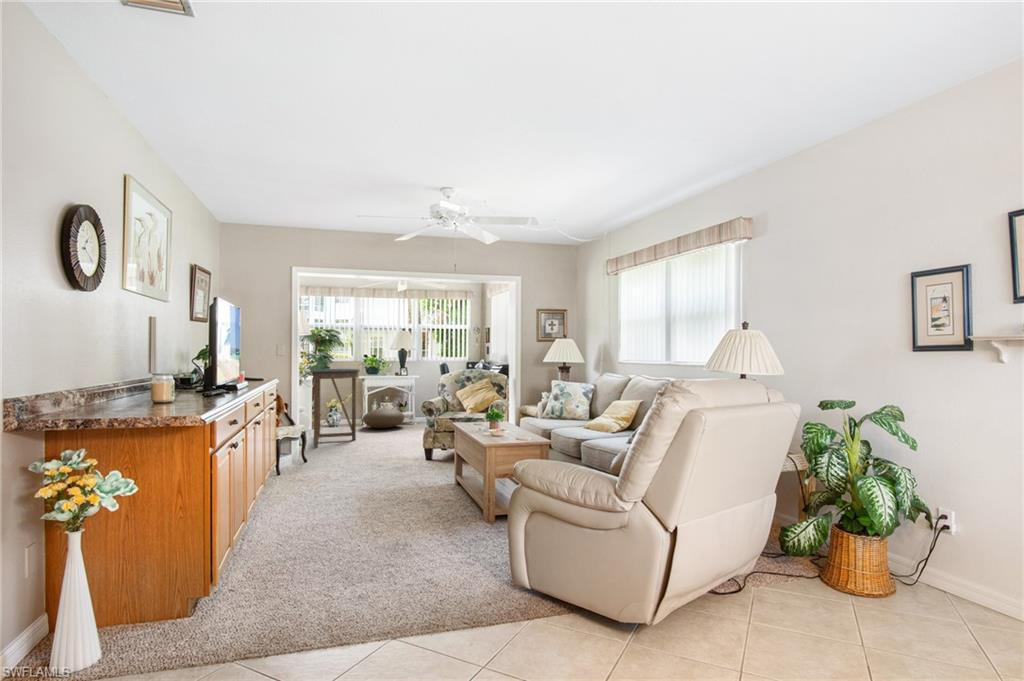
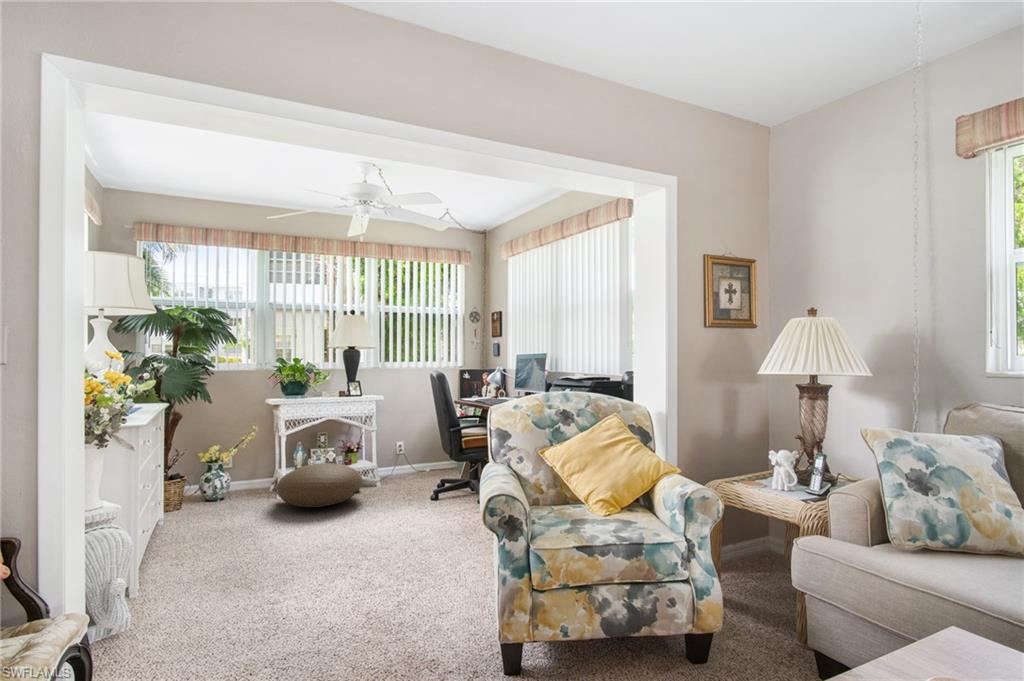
console table: present [313,369,360,448] -> none [140,387,275,613]

